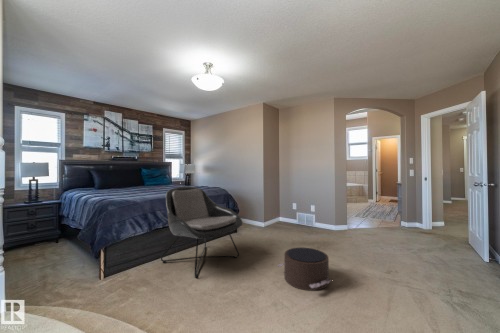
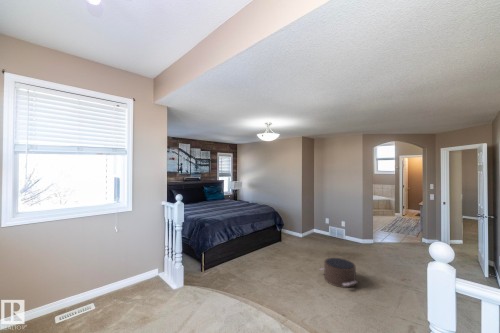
lounge chair: present [161,187,242,278] -> none [236,209,292,274]

